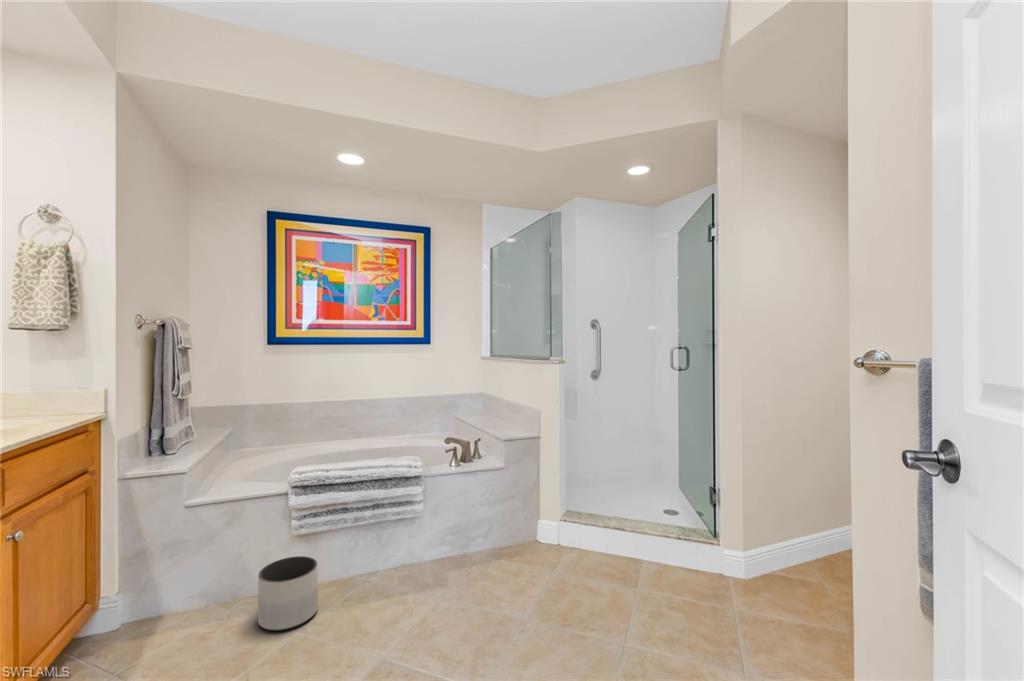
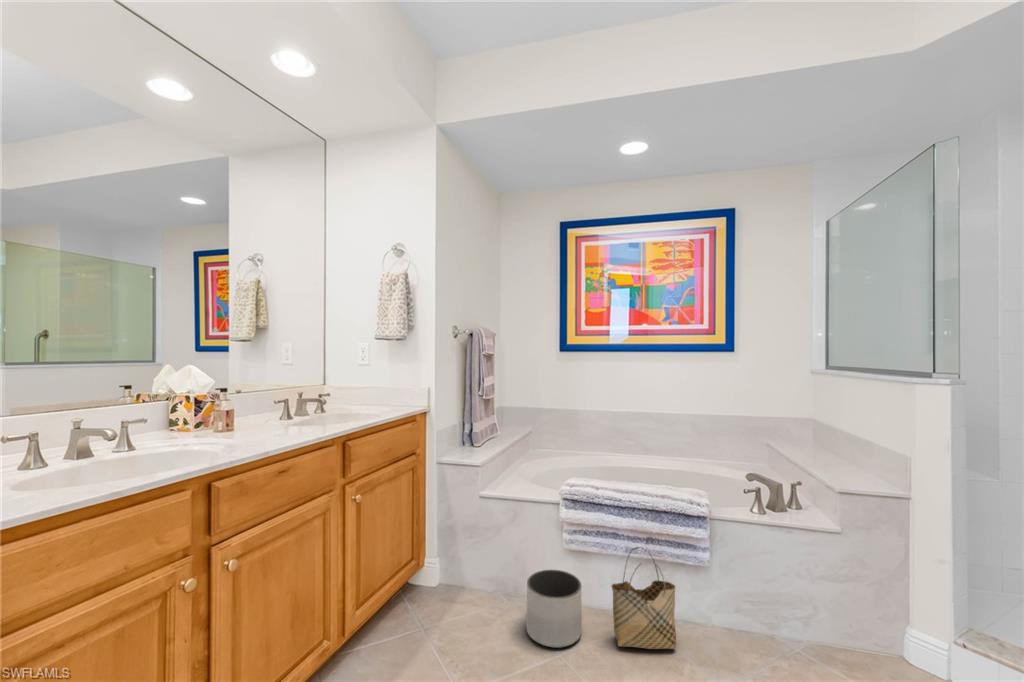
woven basket: none [346,513,402,603] -> present [612,547,676,649]

